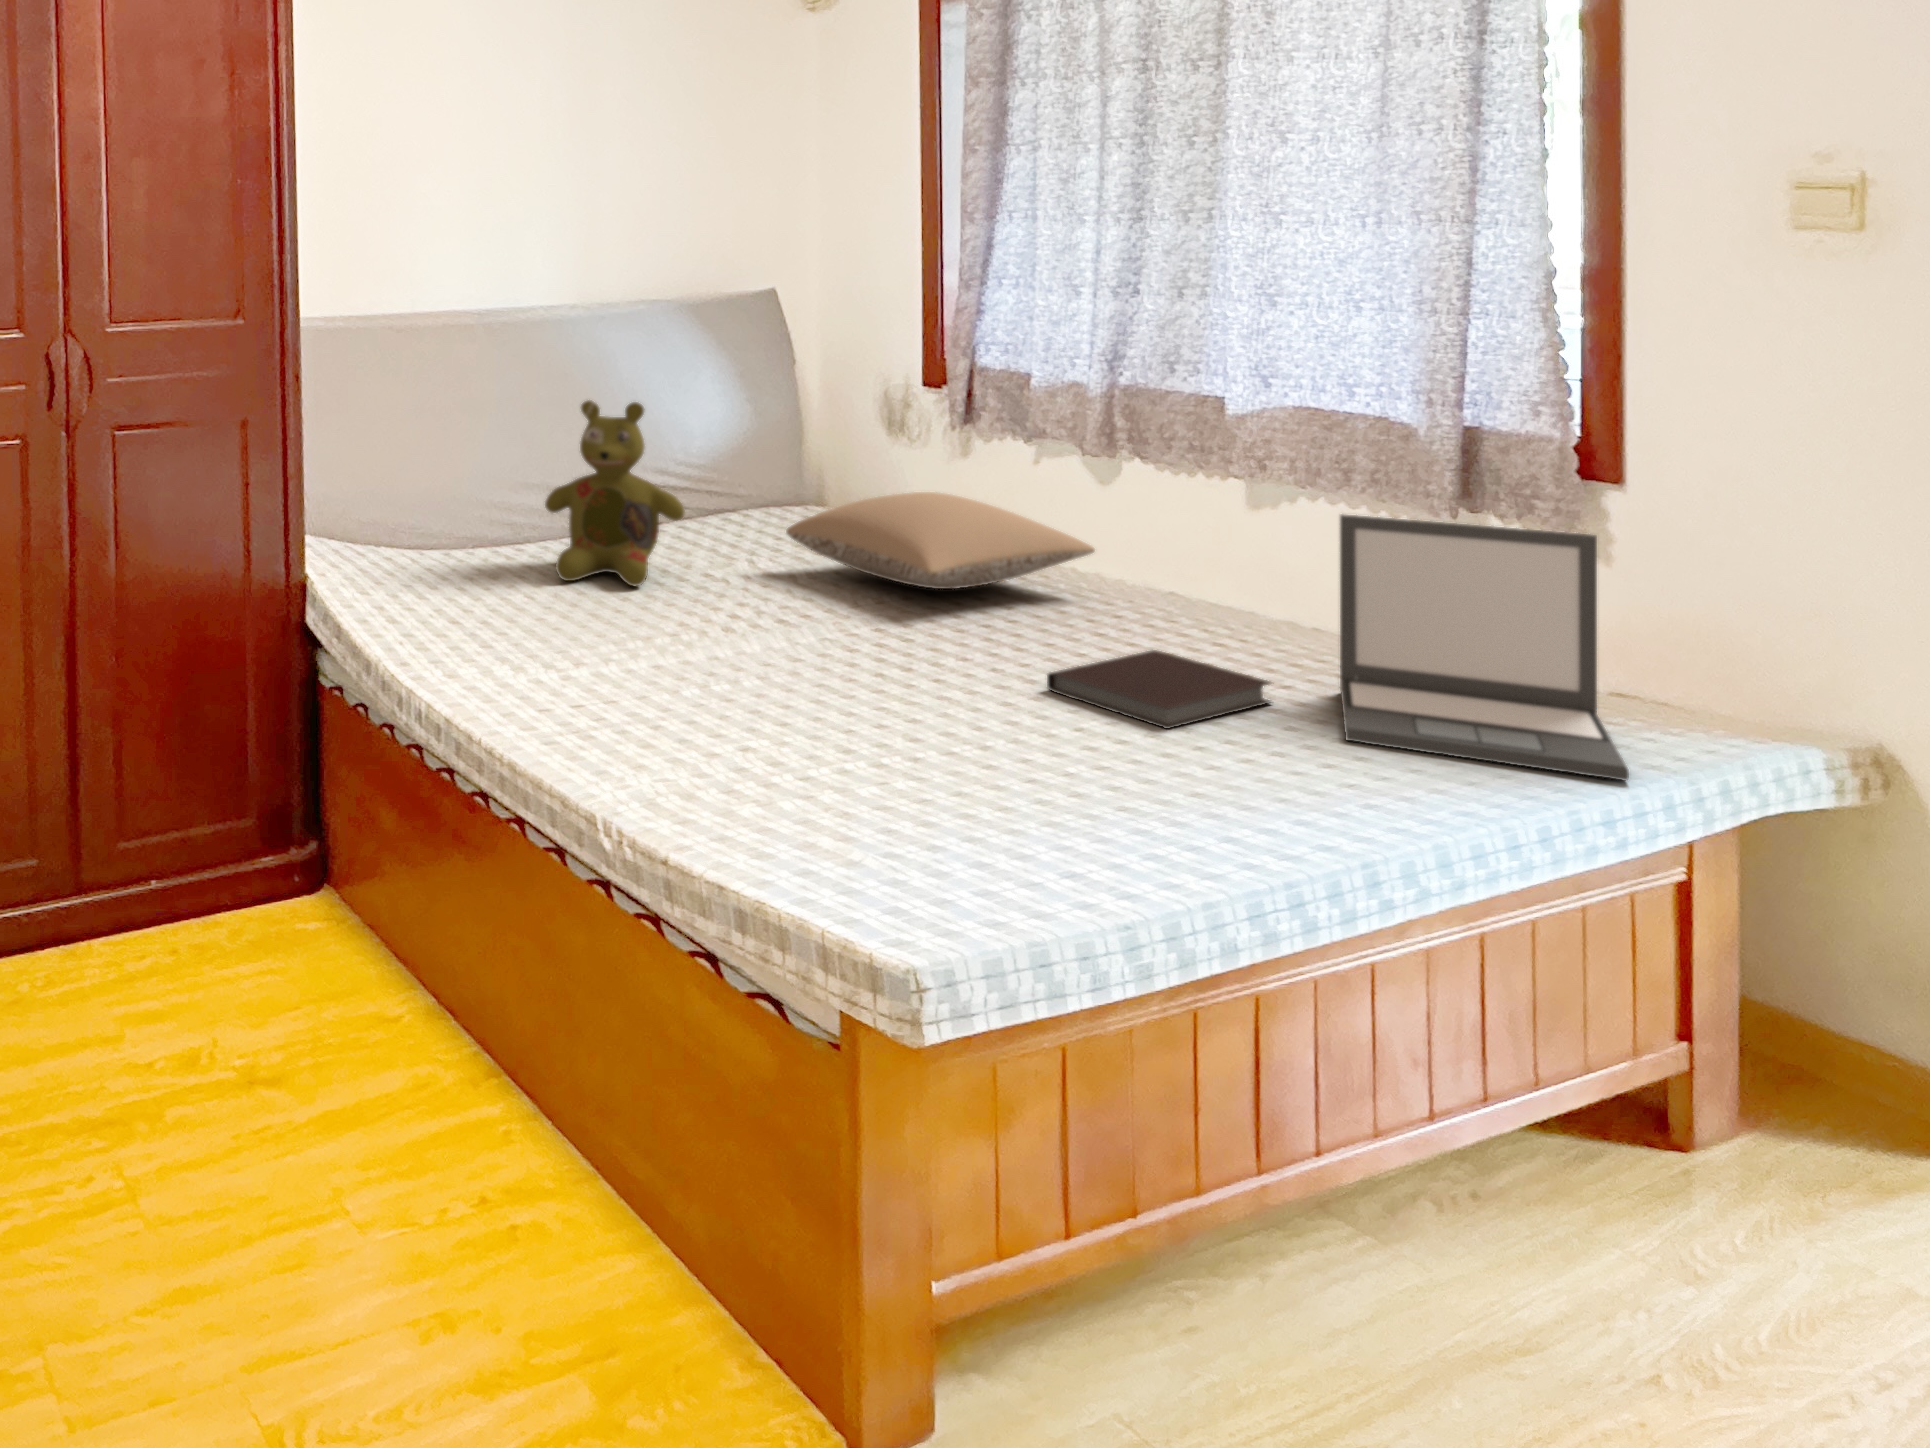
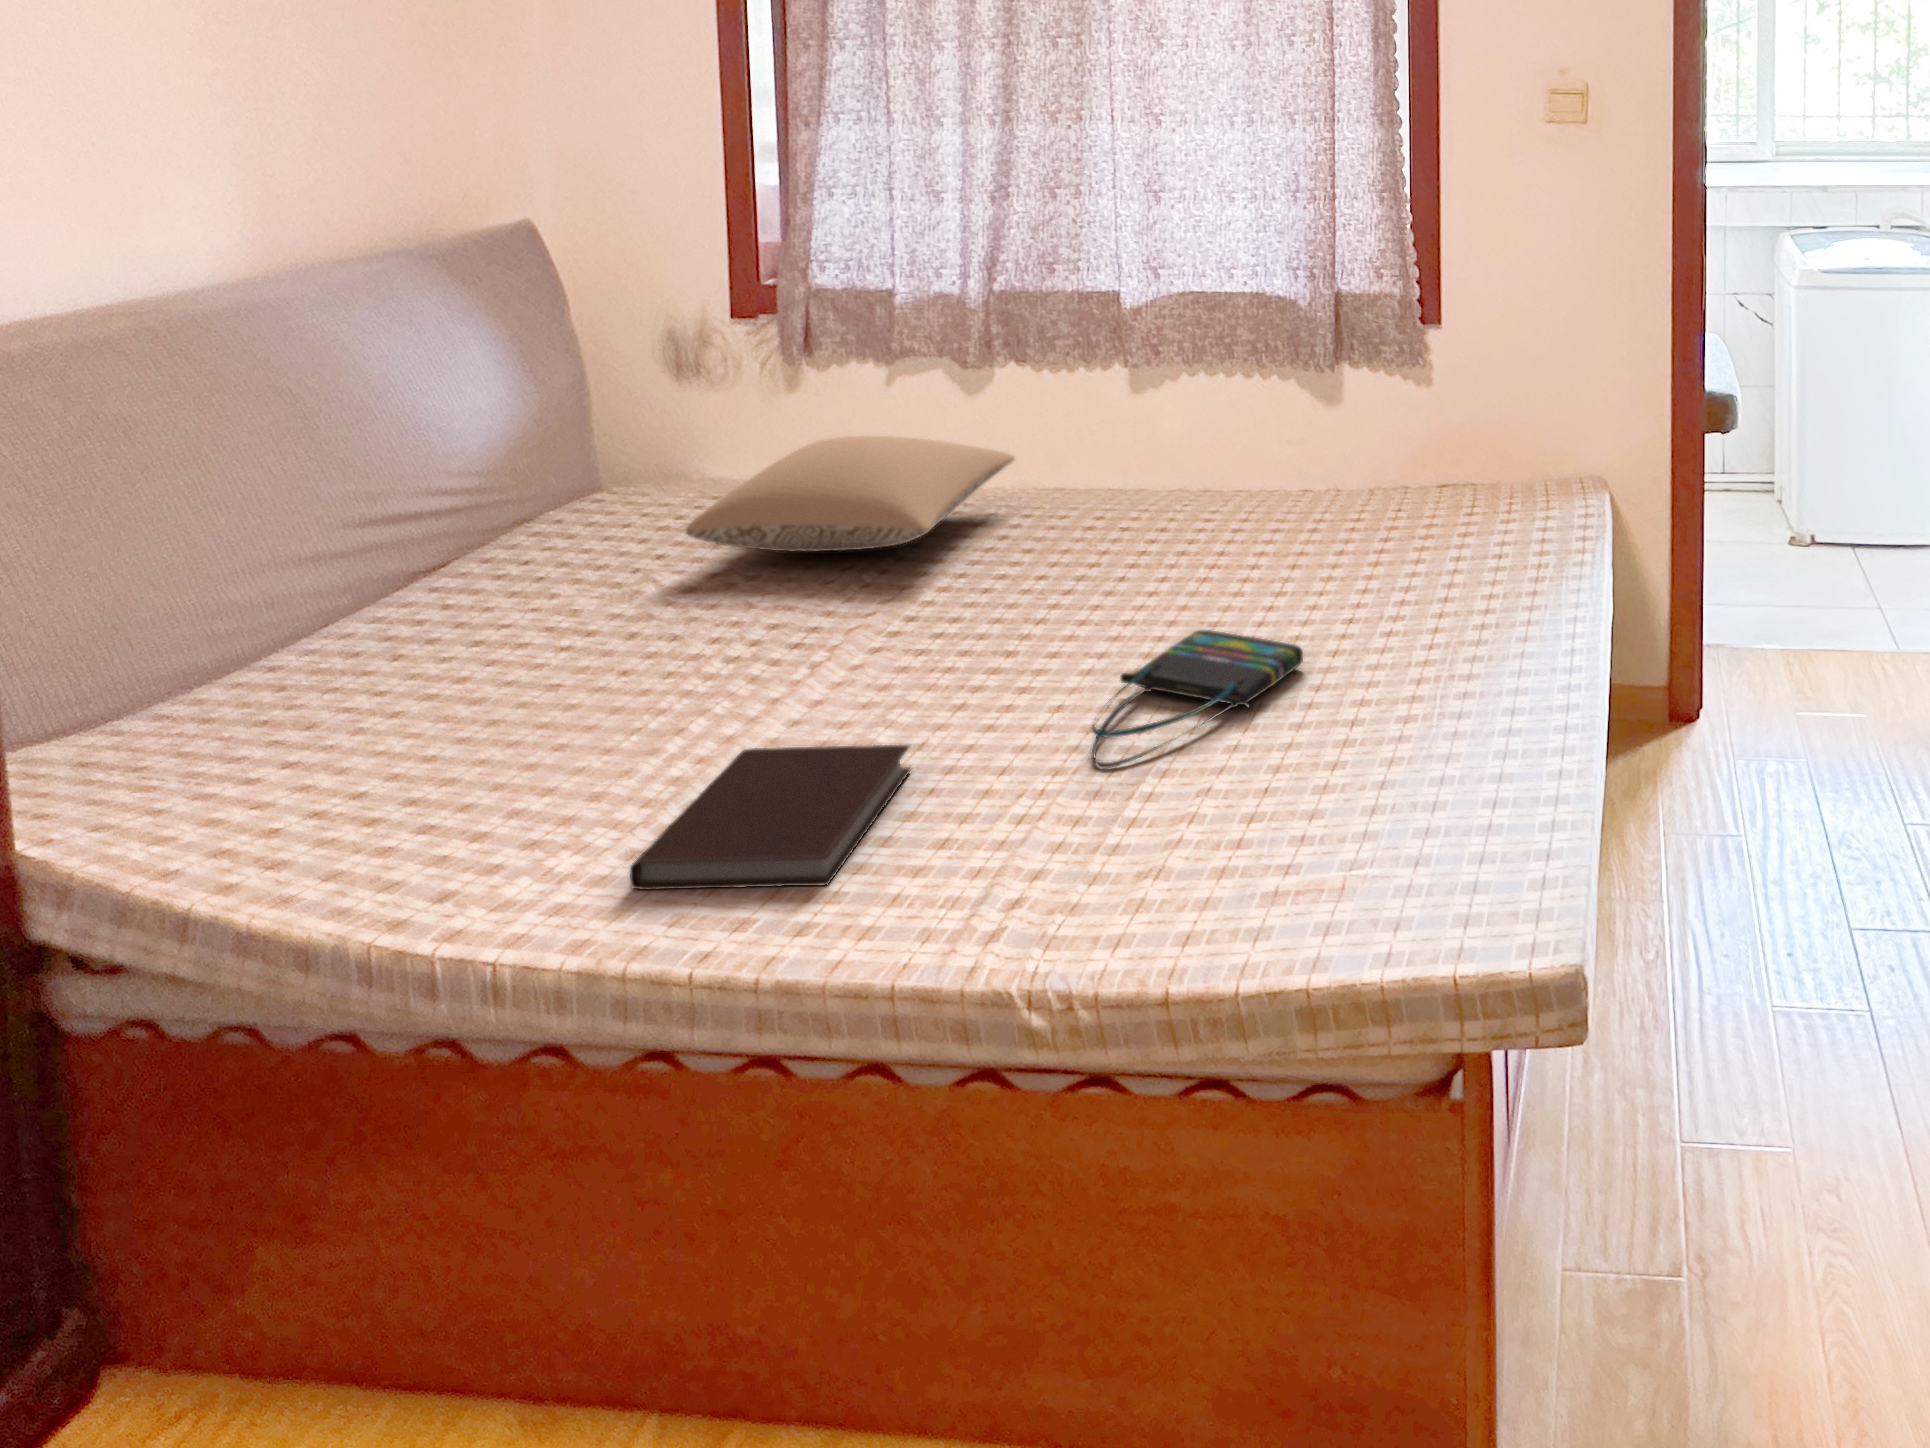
stuffed bear: present [545,400,685,586] -> none [323,414,566,702]
laptop: present [1340,515,1629,781] -> none [1299,354,1526,569]
notebook: present [1047,650,1271,729] -> present [630,745,911,890]
tote bag: none [841,705,1116,768] -> present [1092,630,1303,768]

